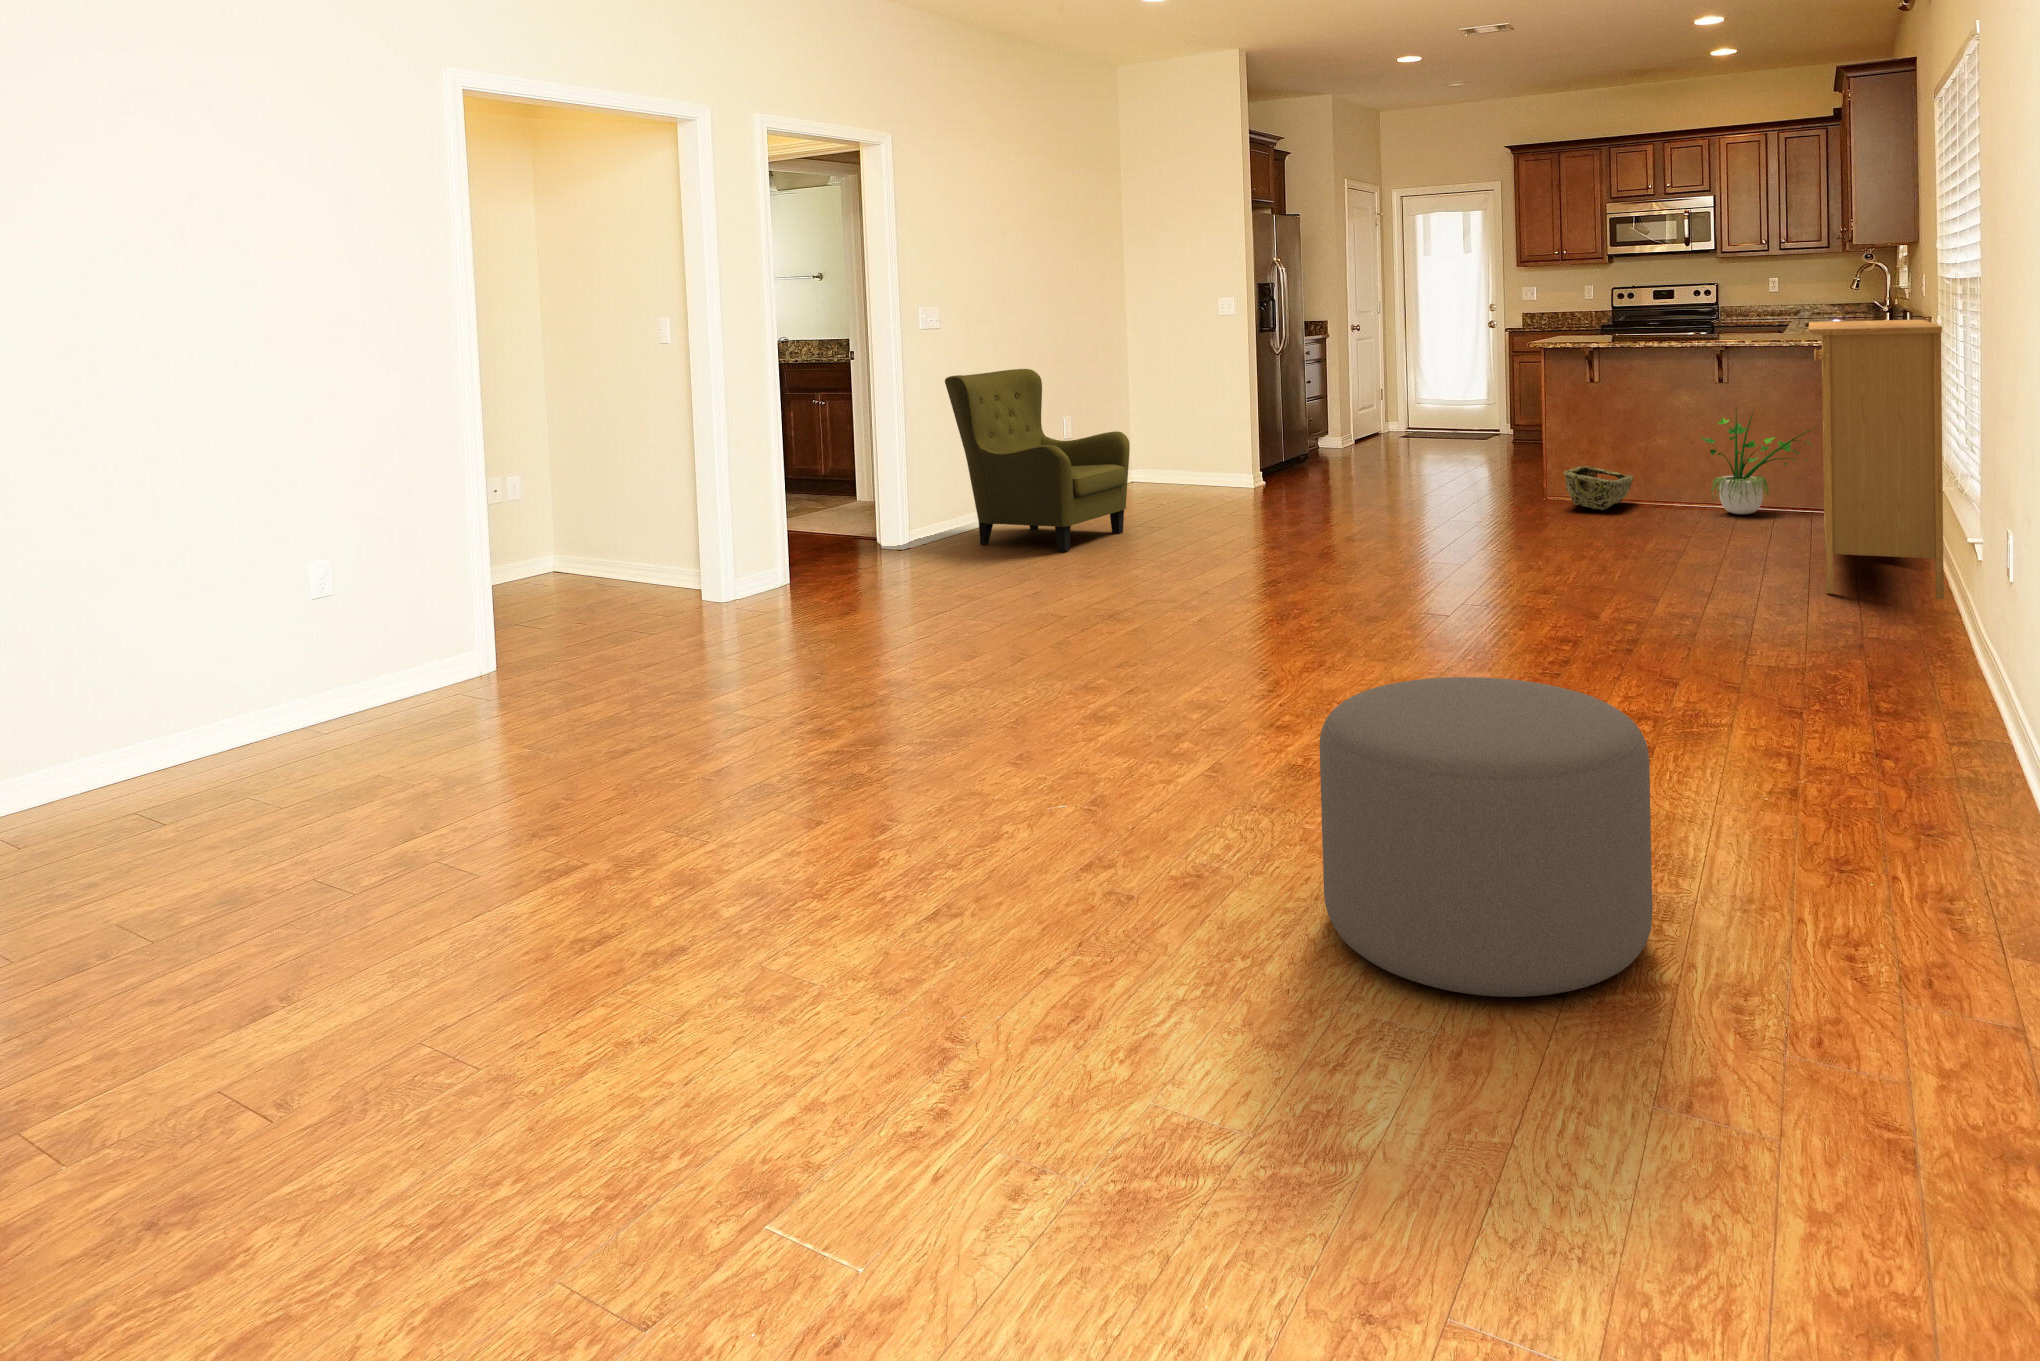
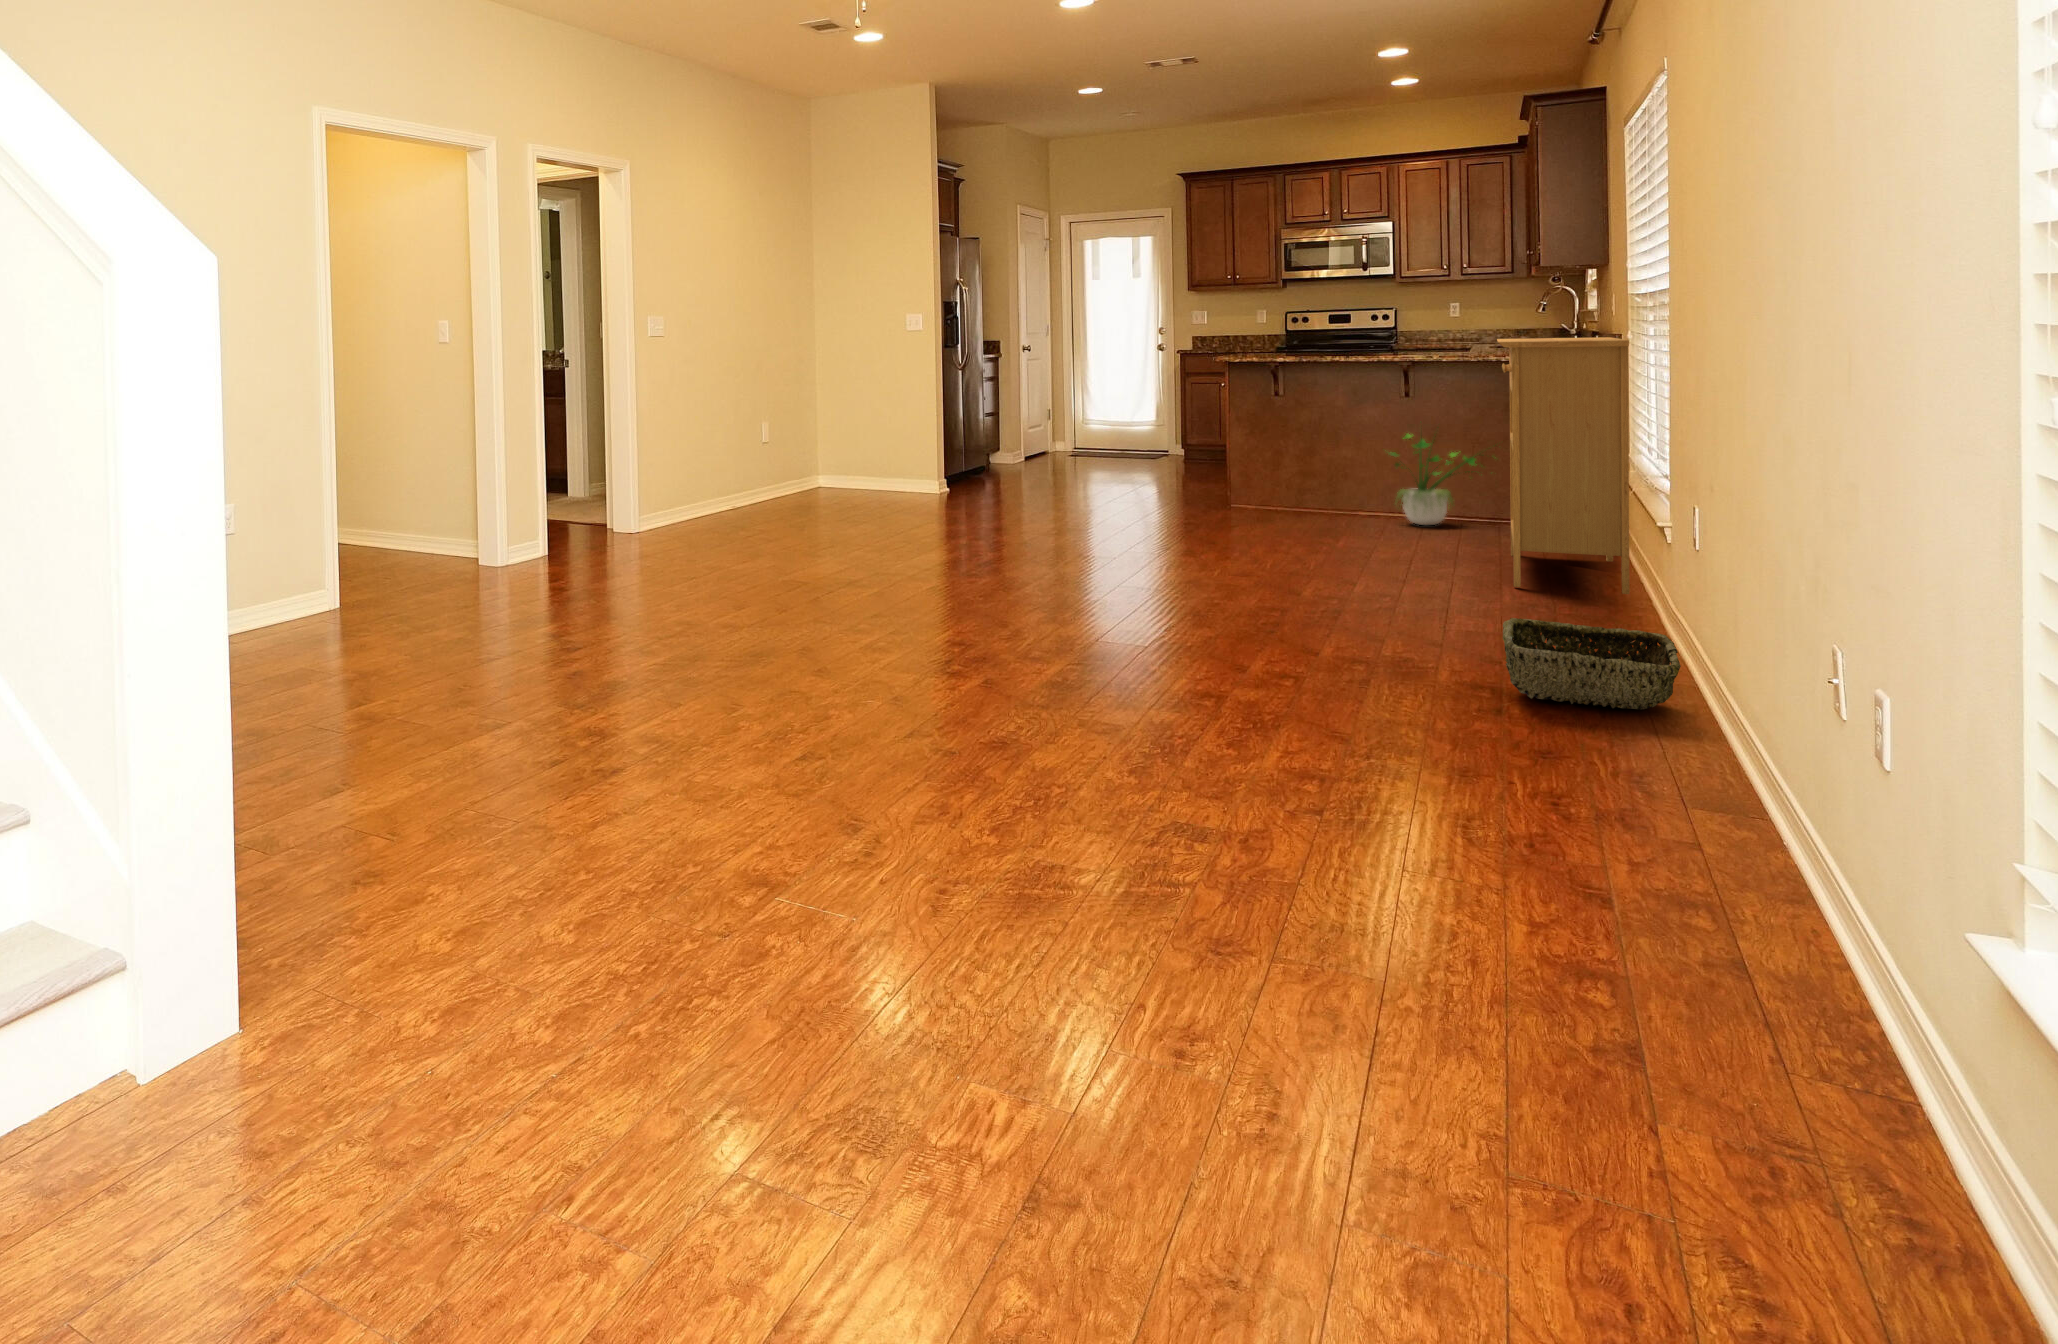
armchair: present [945,369,1130,552] -> none [664,375,832,540]
woven basket: present [1564,466,1633,510] -> present [1503,618,1681,709]
ottoman: present [1320,677,1652,997] -> none [1100,601,1376,828]

